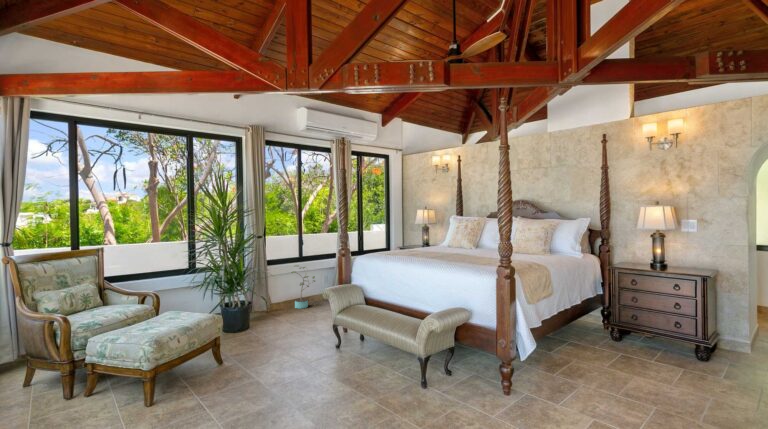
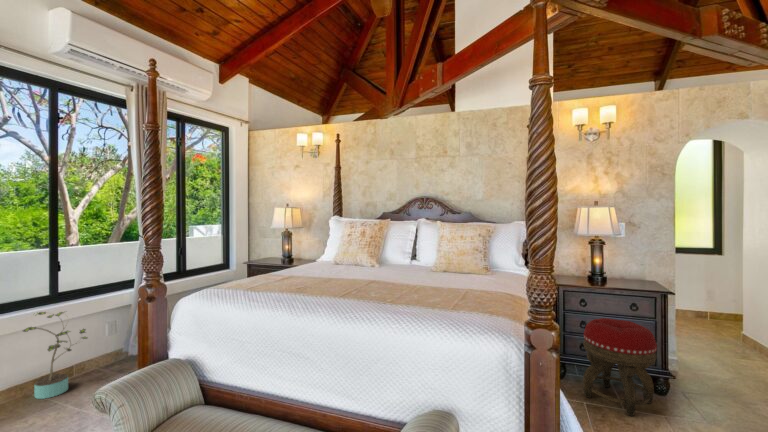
footstool: none [621,295,681,364] -> present [583,318,657,416]

